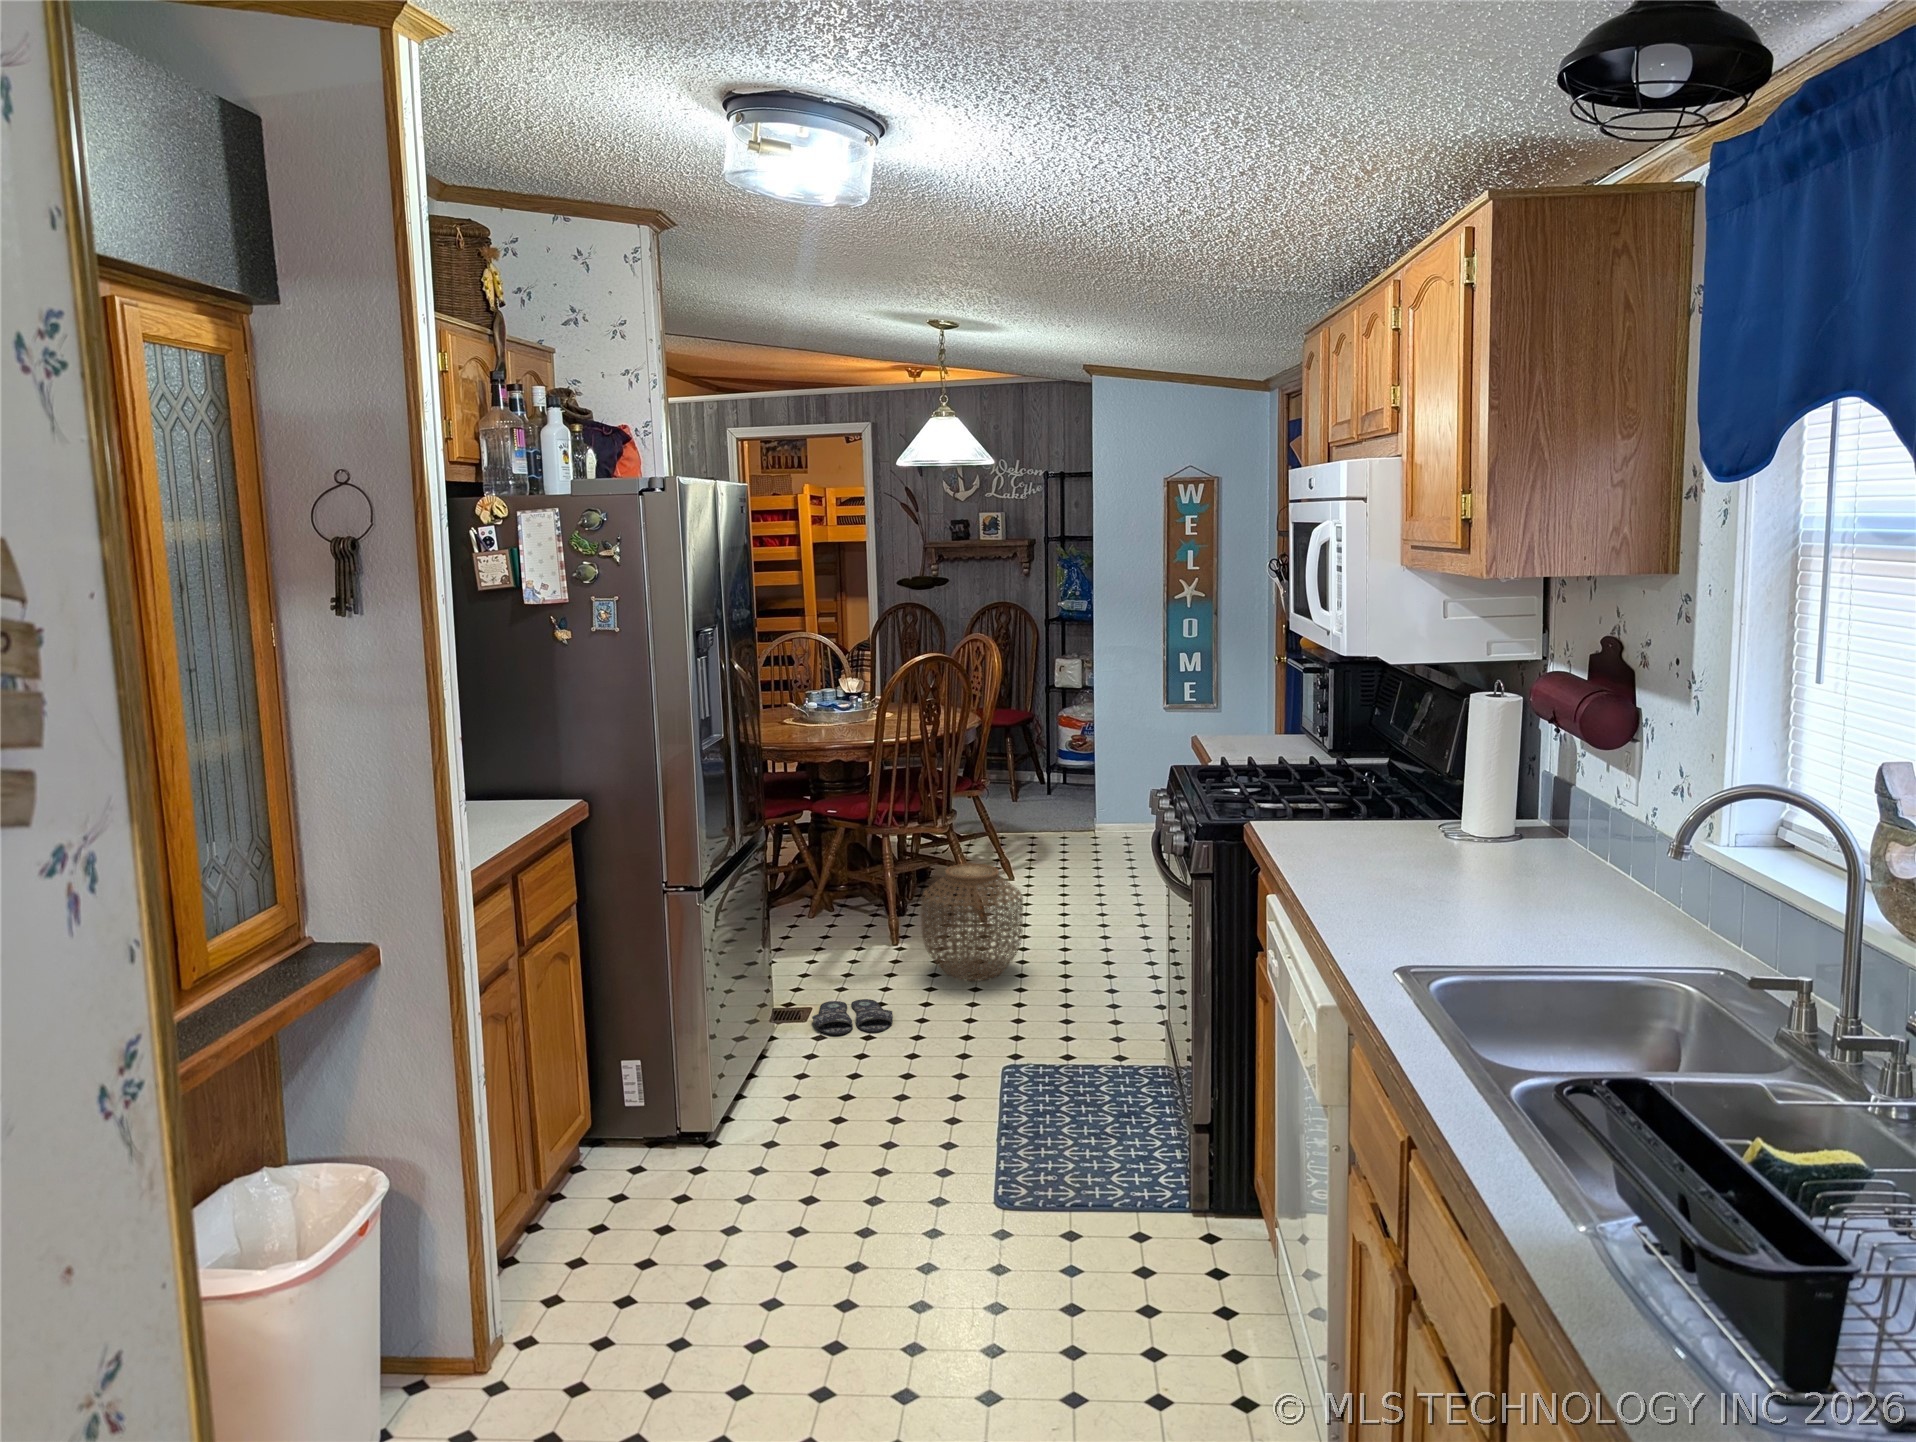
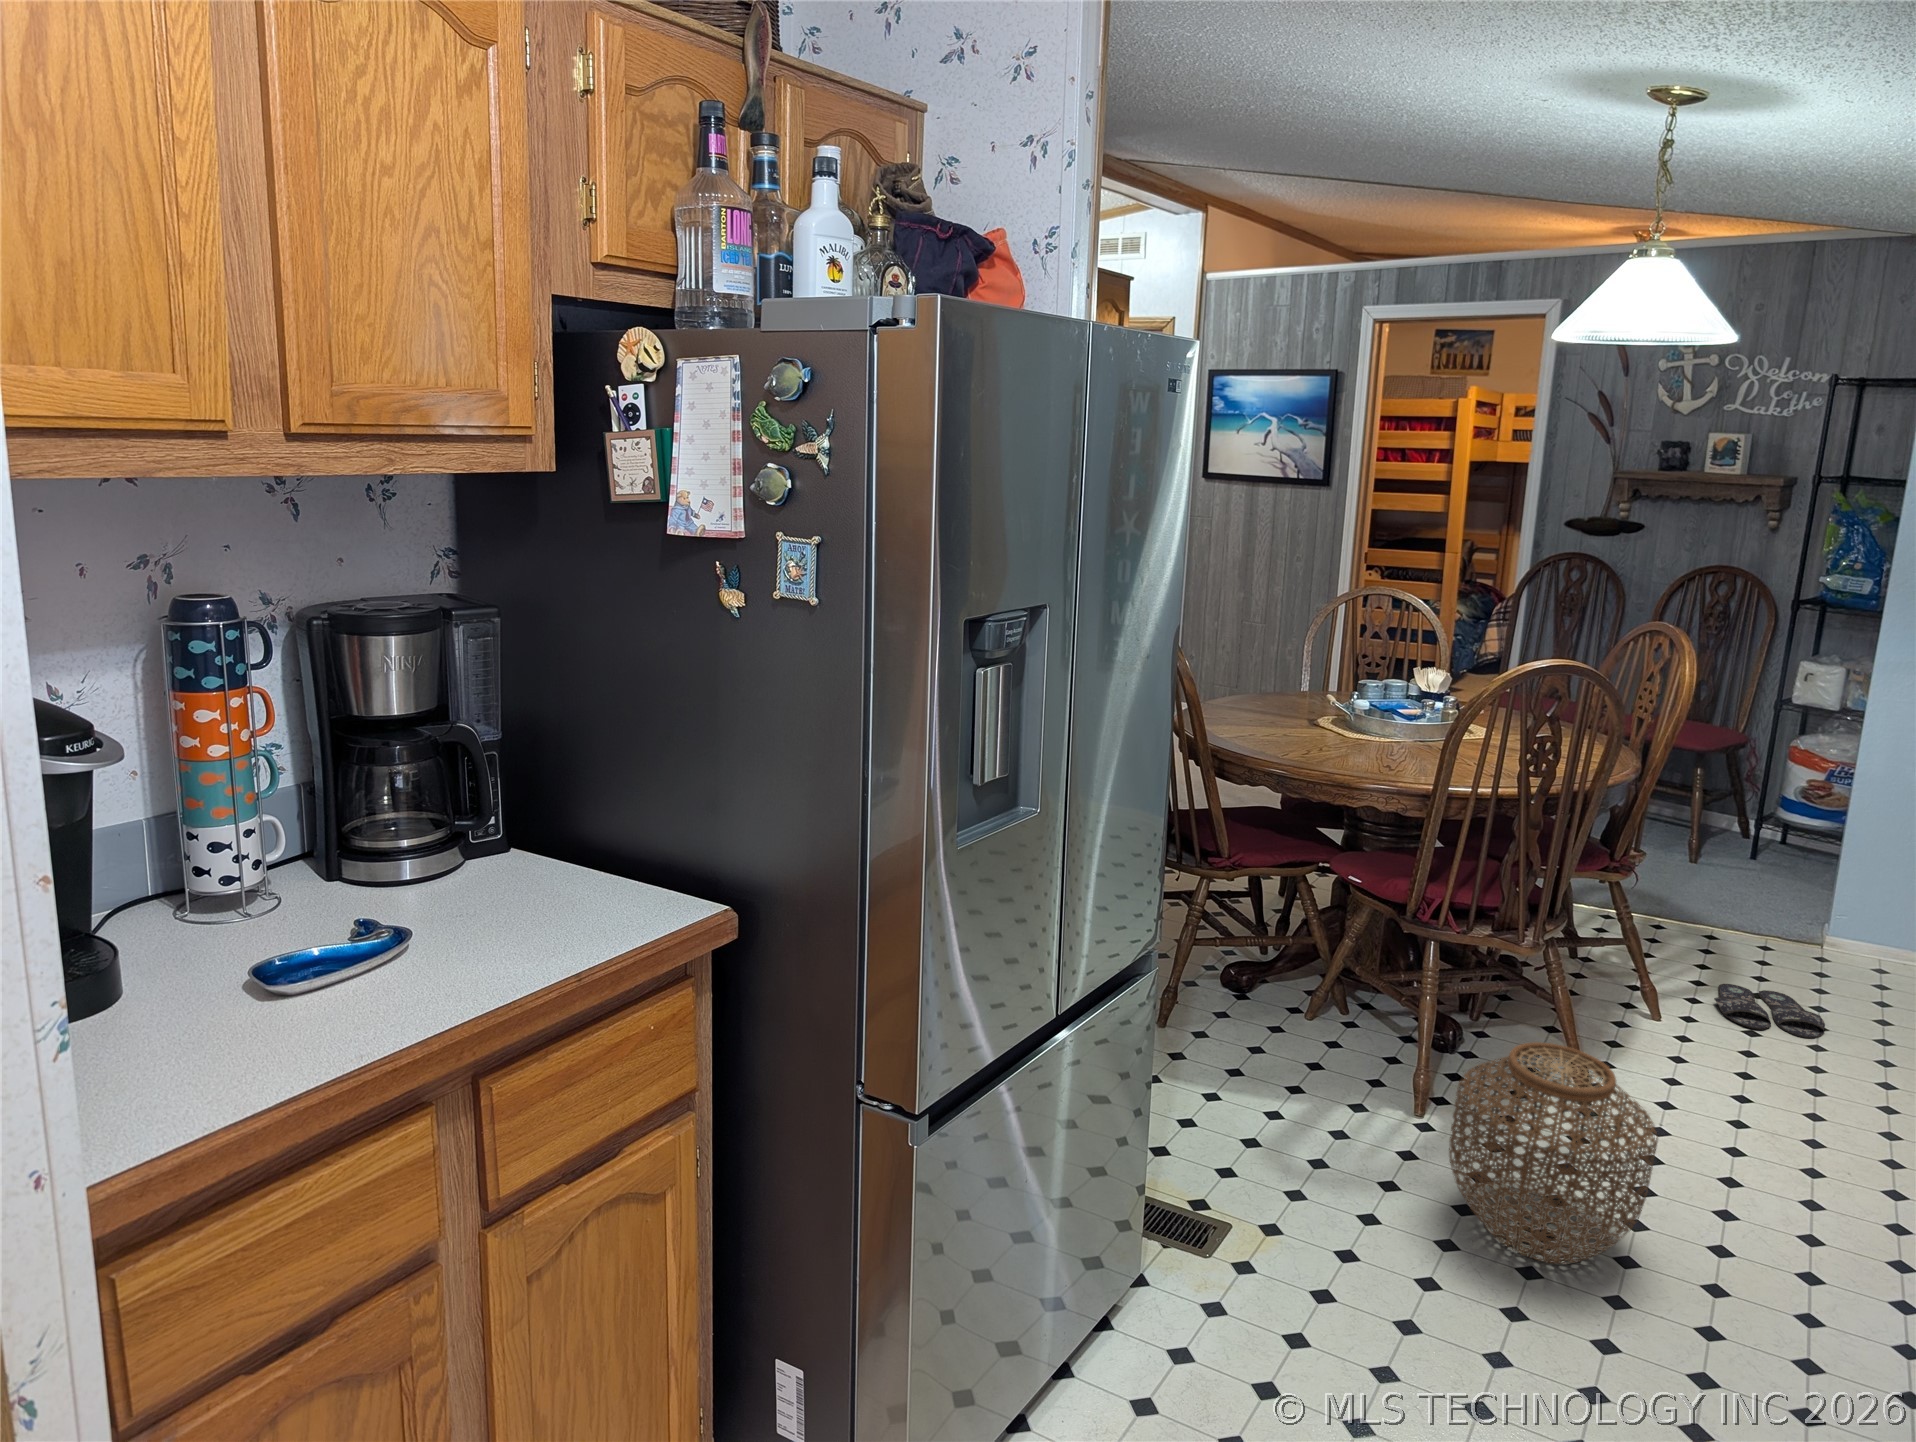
slippers: present [812,999,893,1035] -> present [1714,984,1825,1038]

